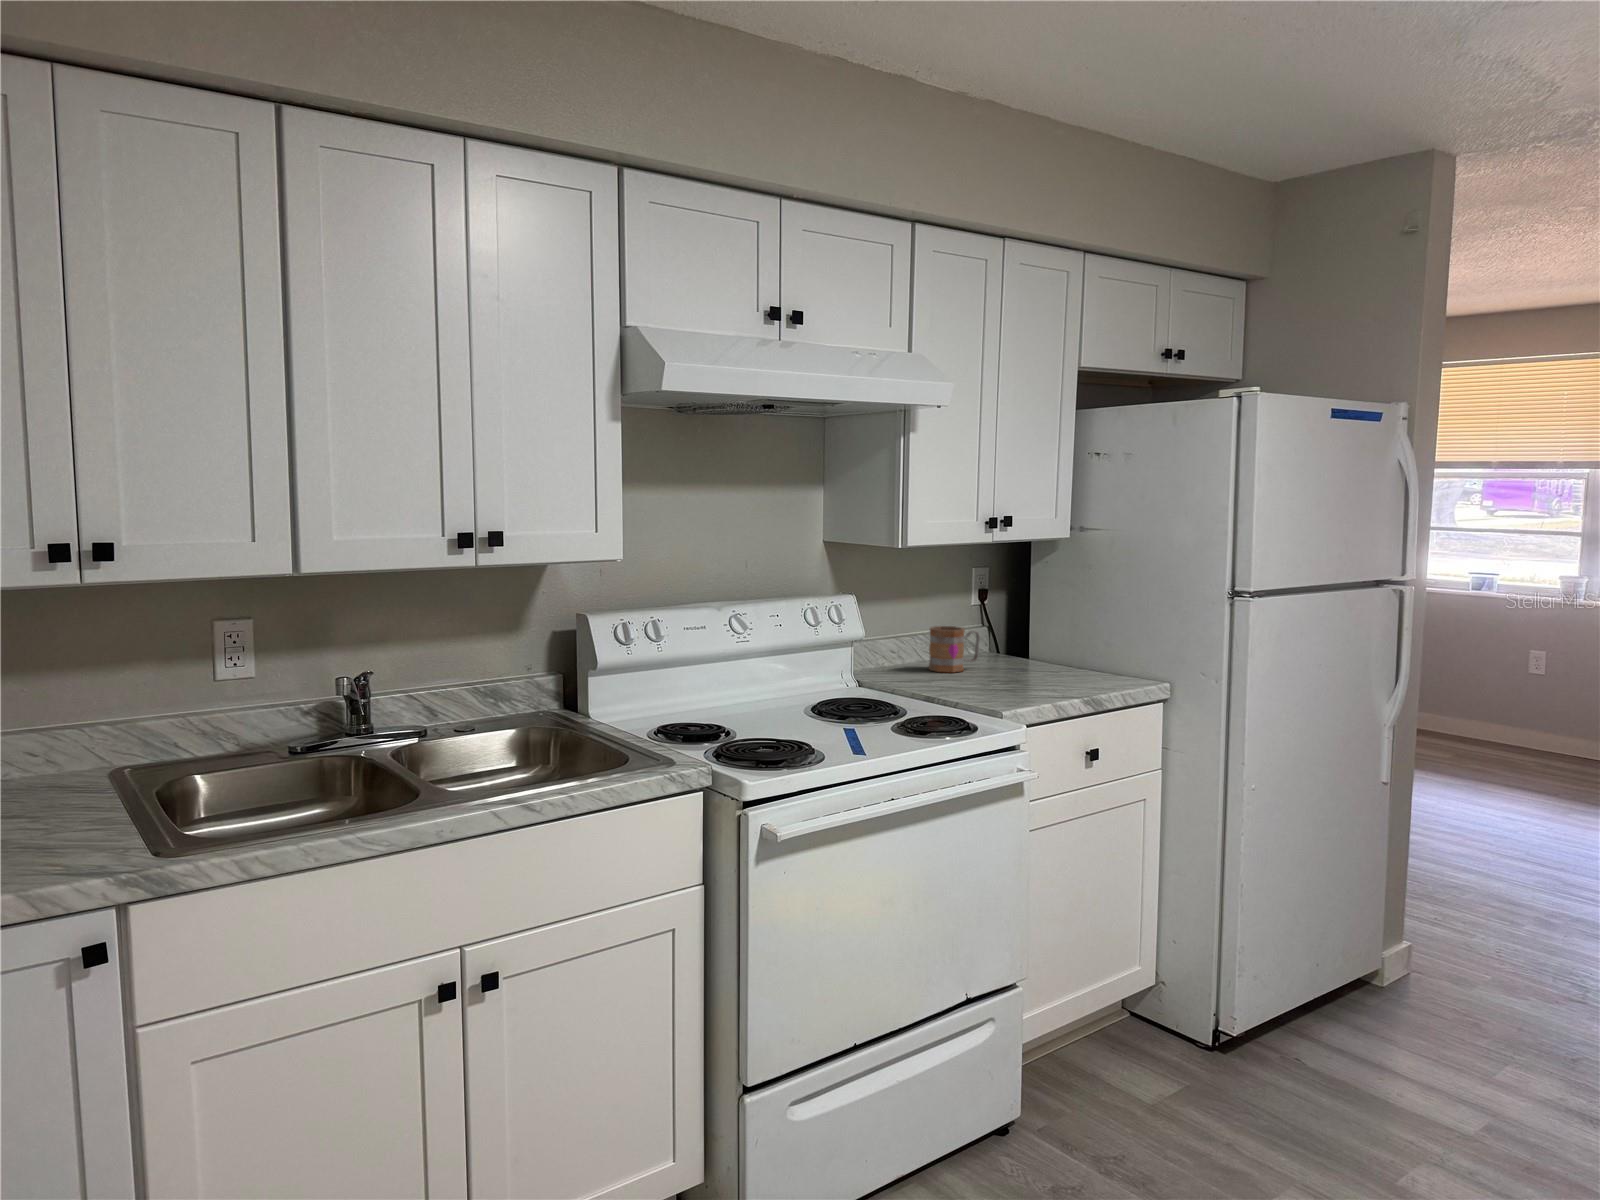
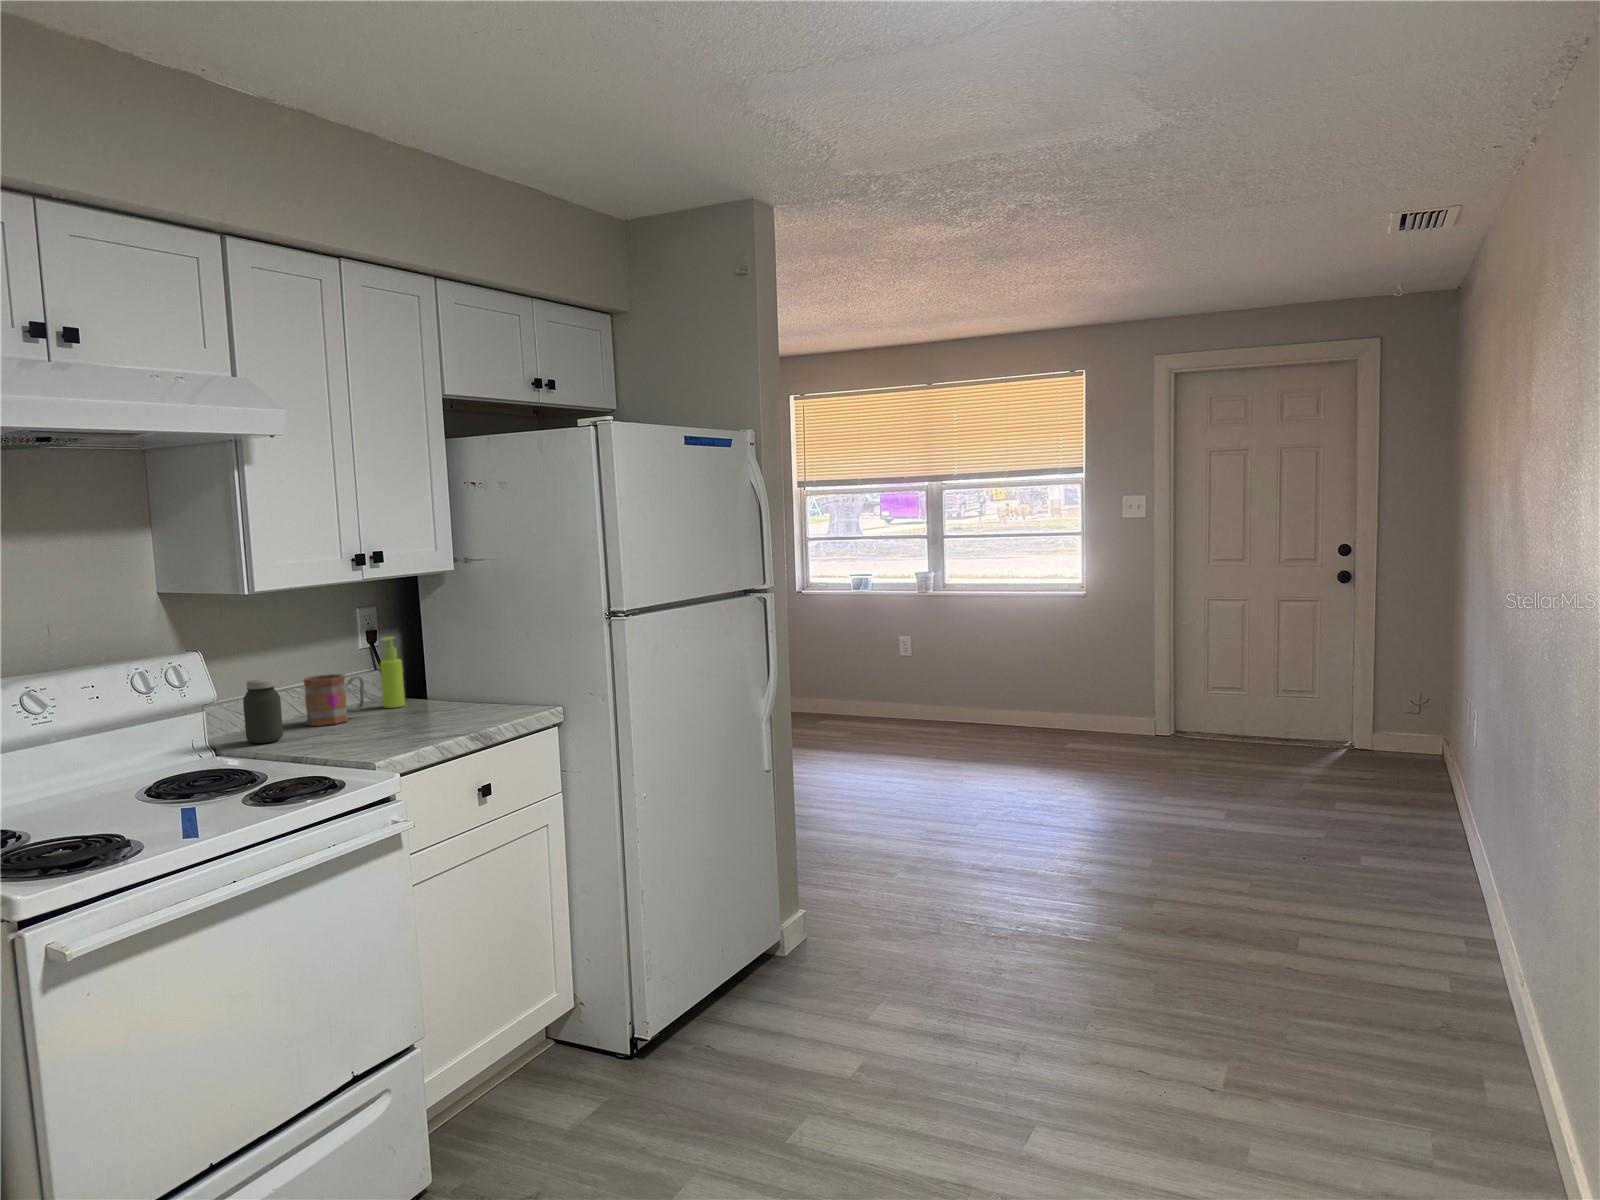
soap dispenser: none [992,596,1013,664] -> present [380,637,405,708]
jar: none [883,624,913,681] -> present [243,679,283,743]

